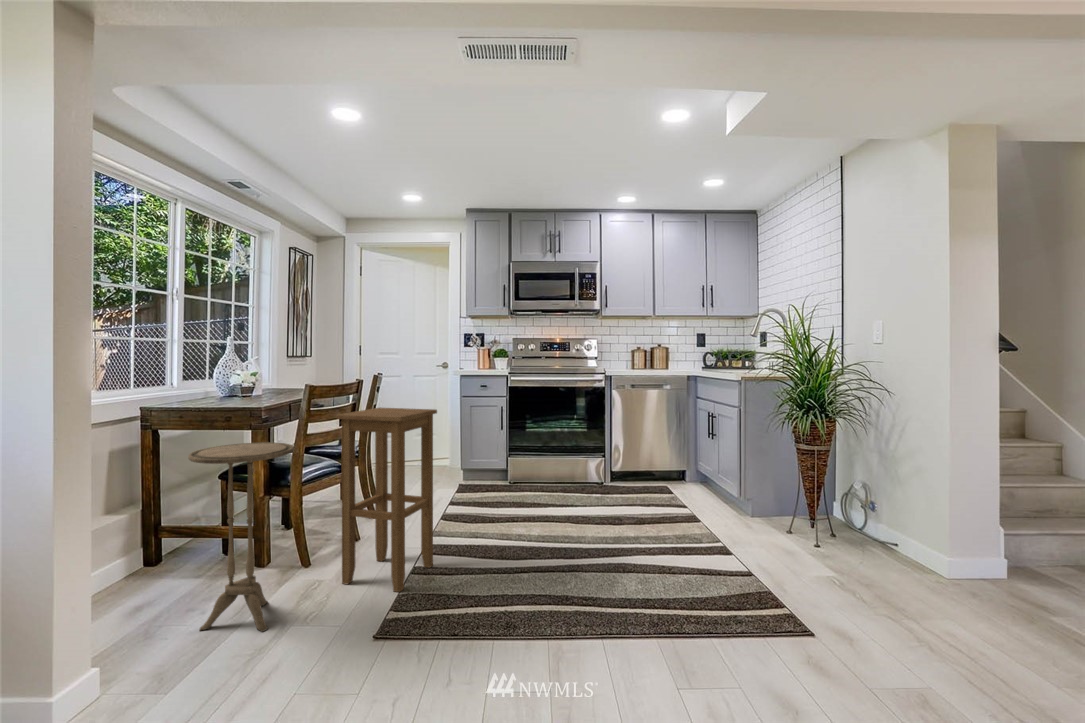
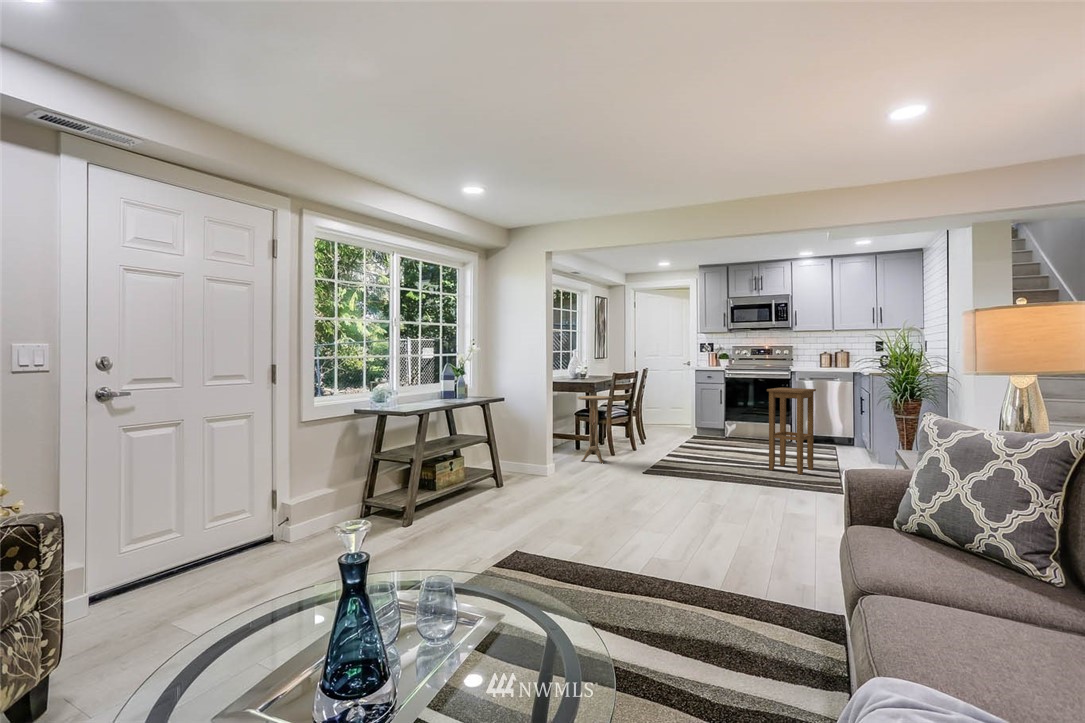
stool: present [336,408,437,592] -> present [767,388,816,475]

